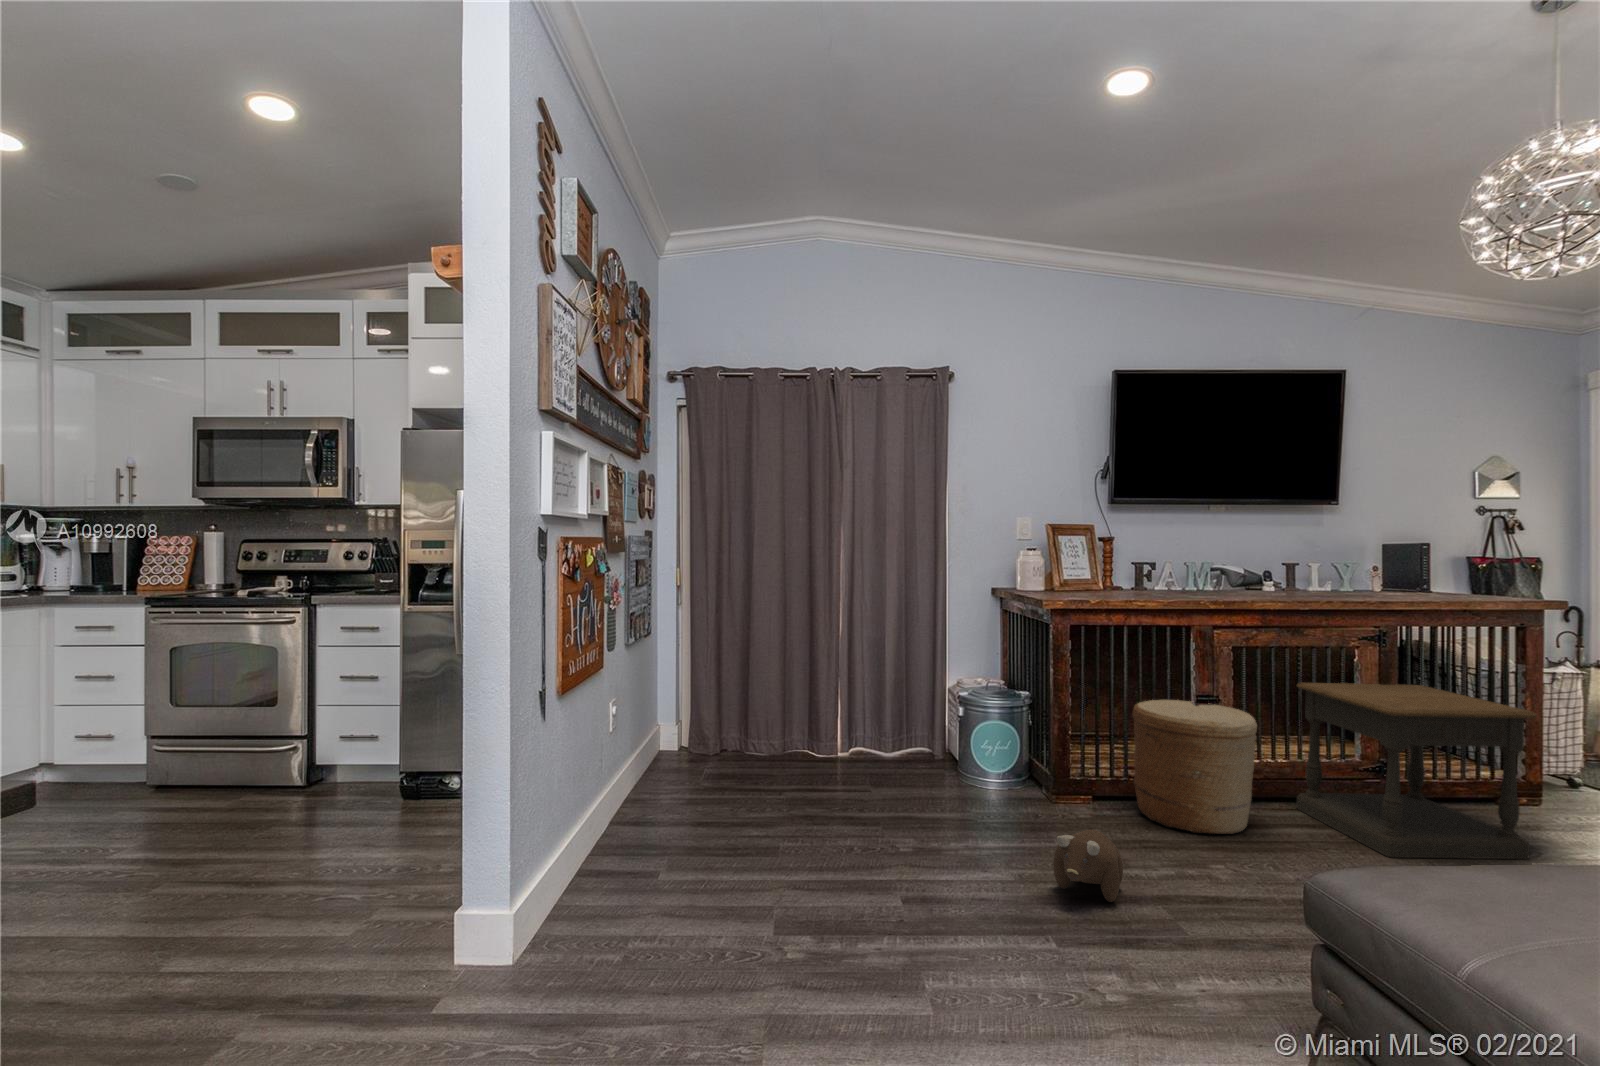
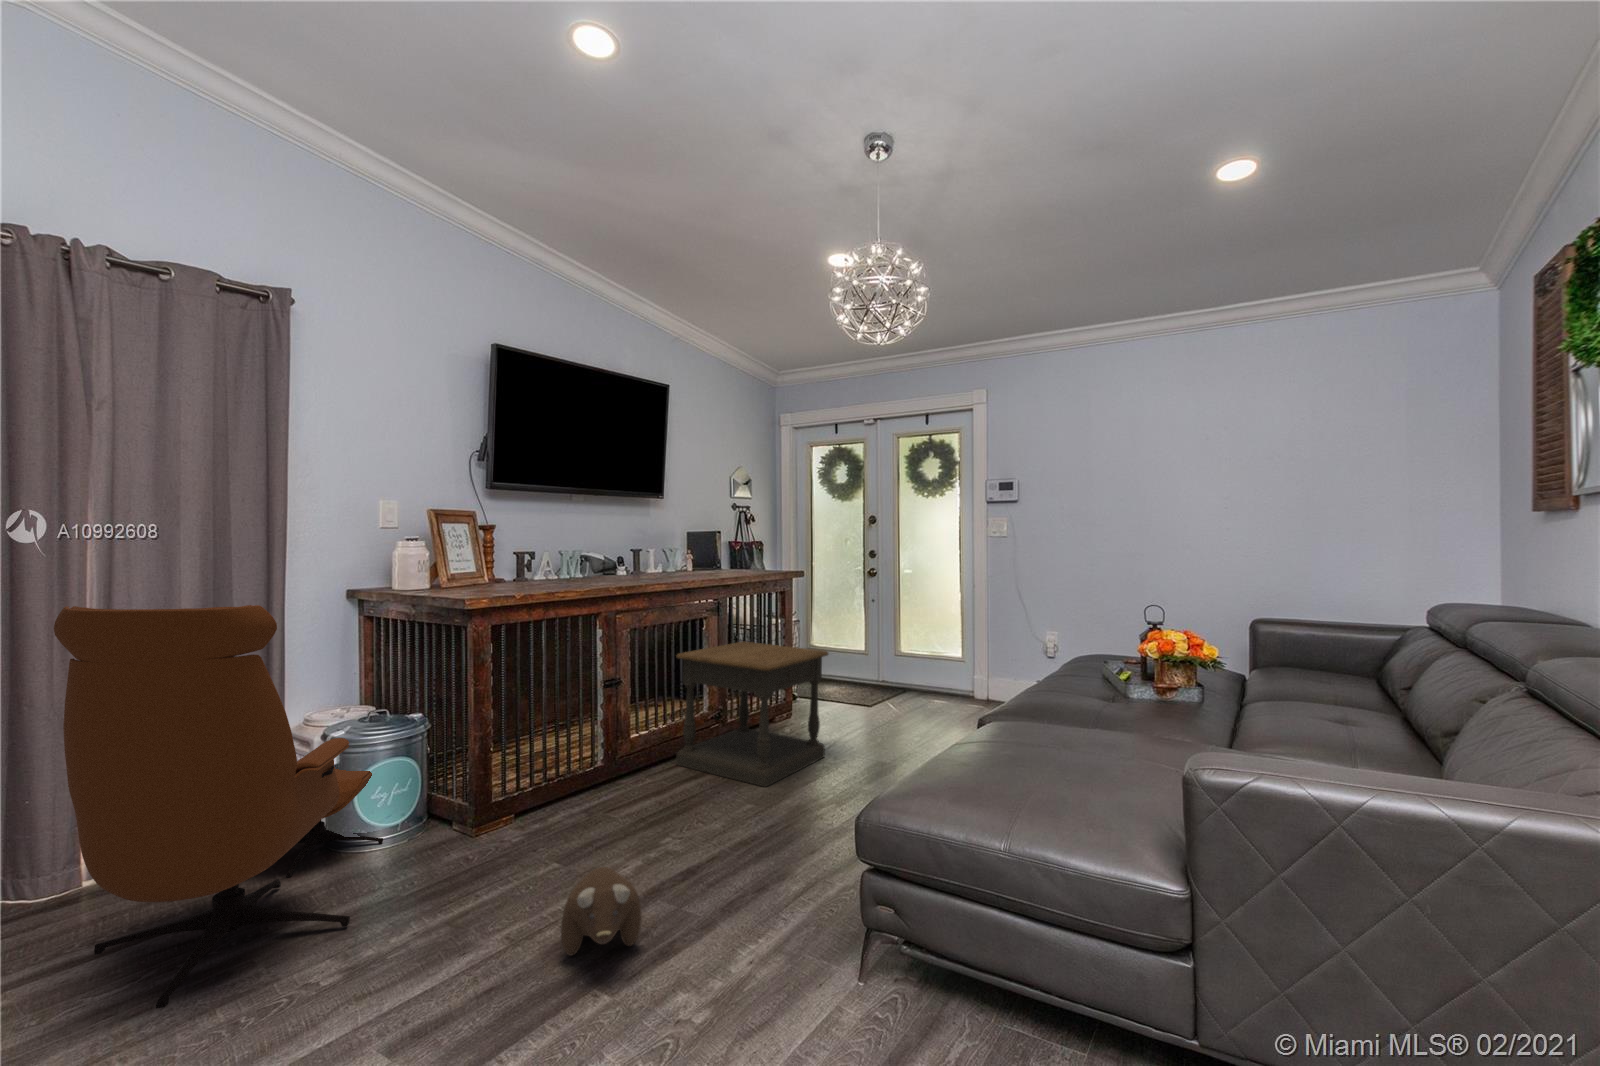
lounge chair: none [806,583,998,819] -> present [54,605,383,1009]
woven basket: present [1133,700,1257,834] -> none [555,687,672,825]

